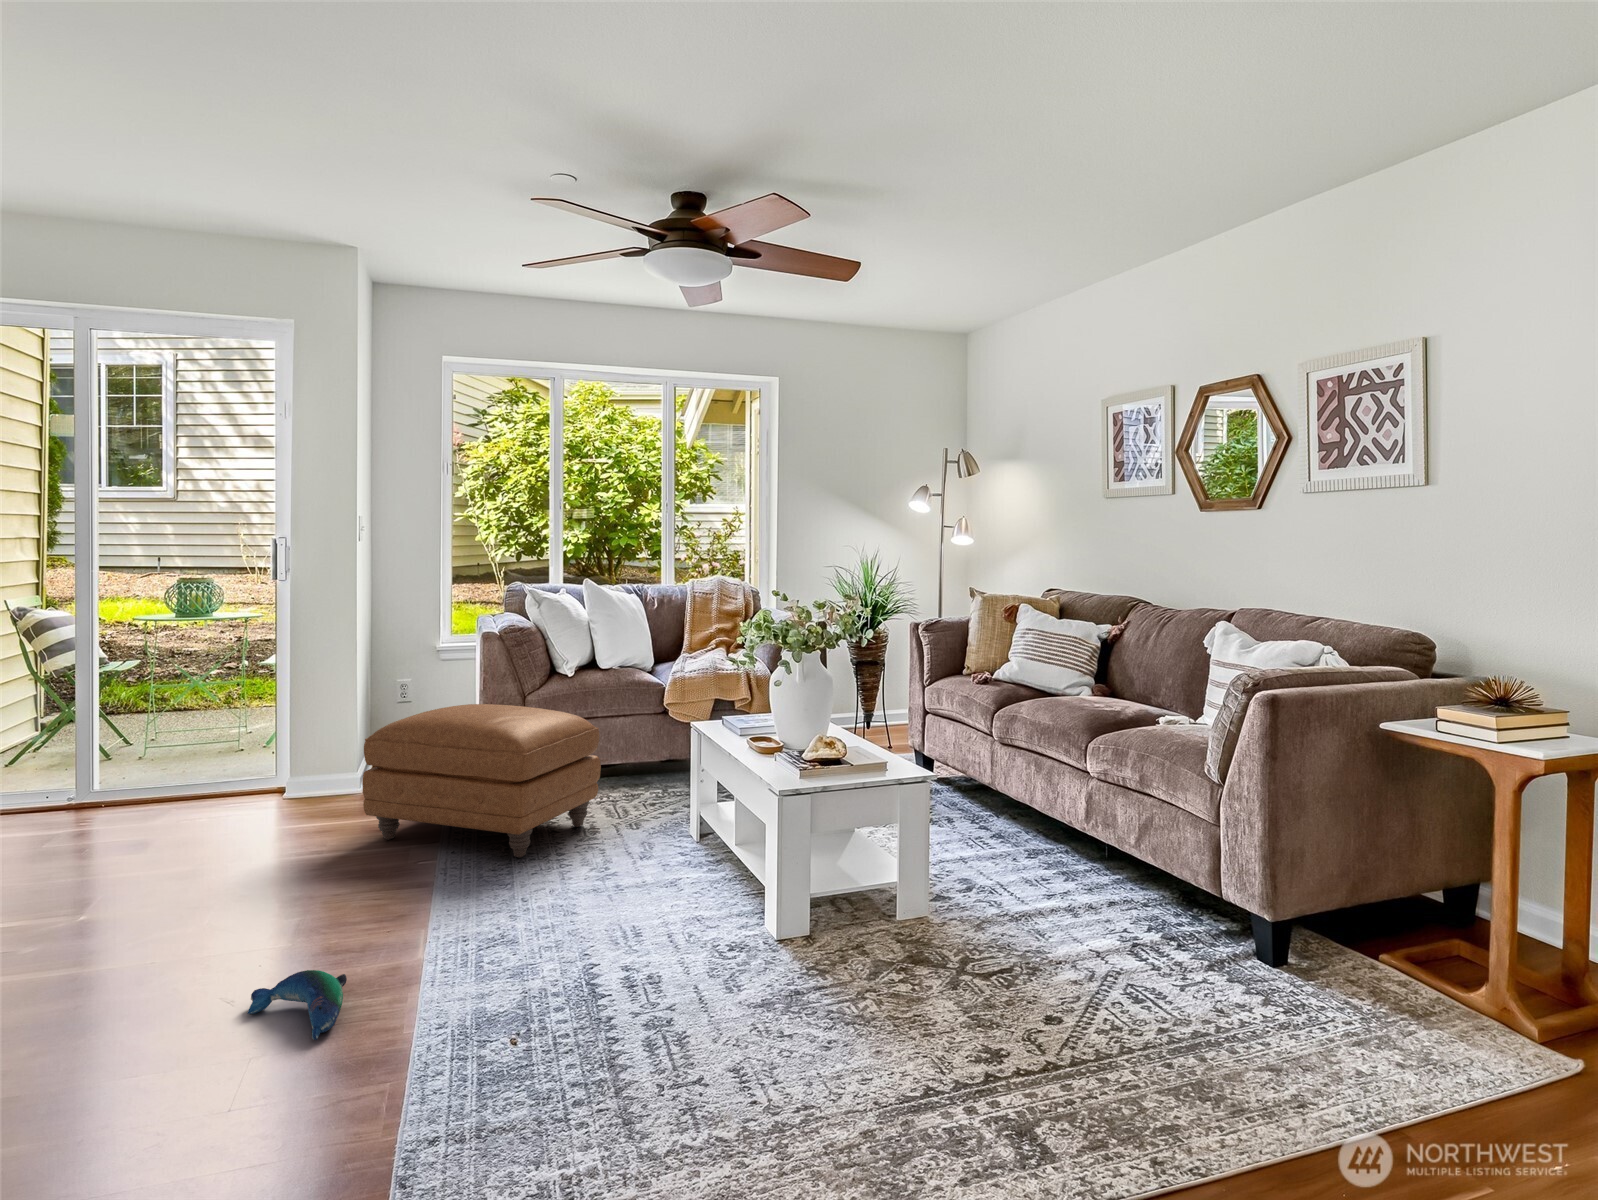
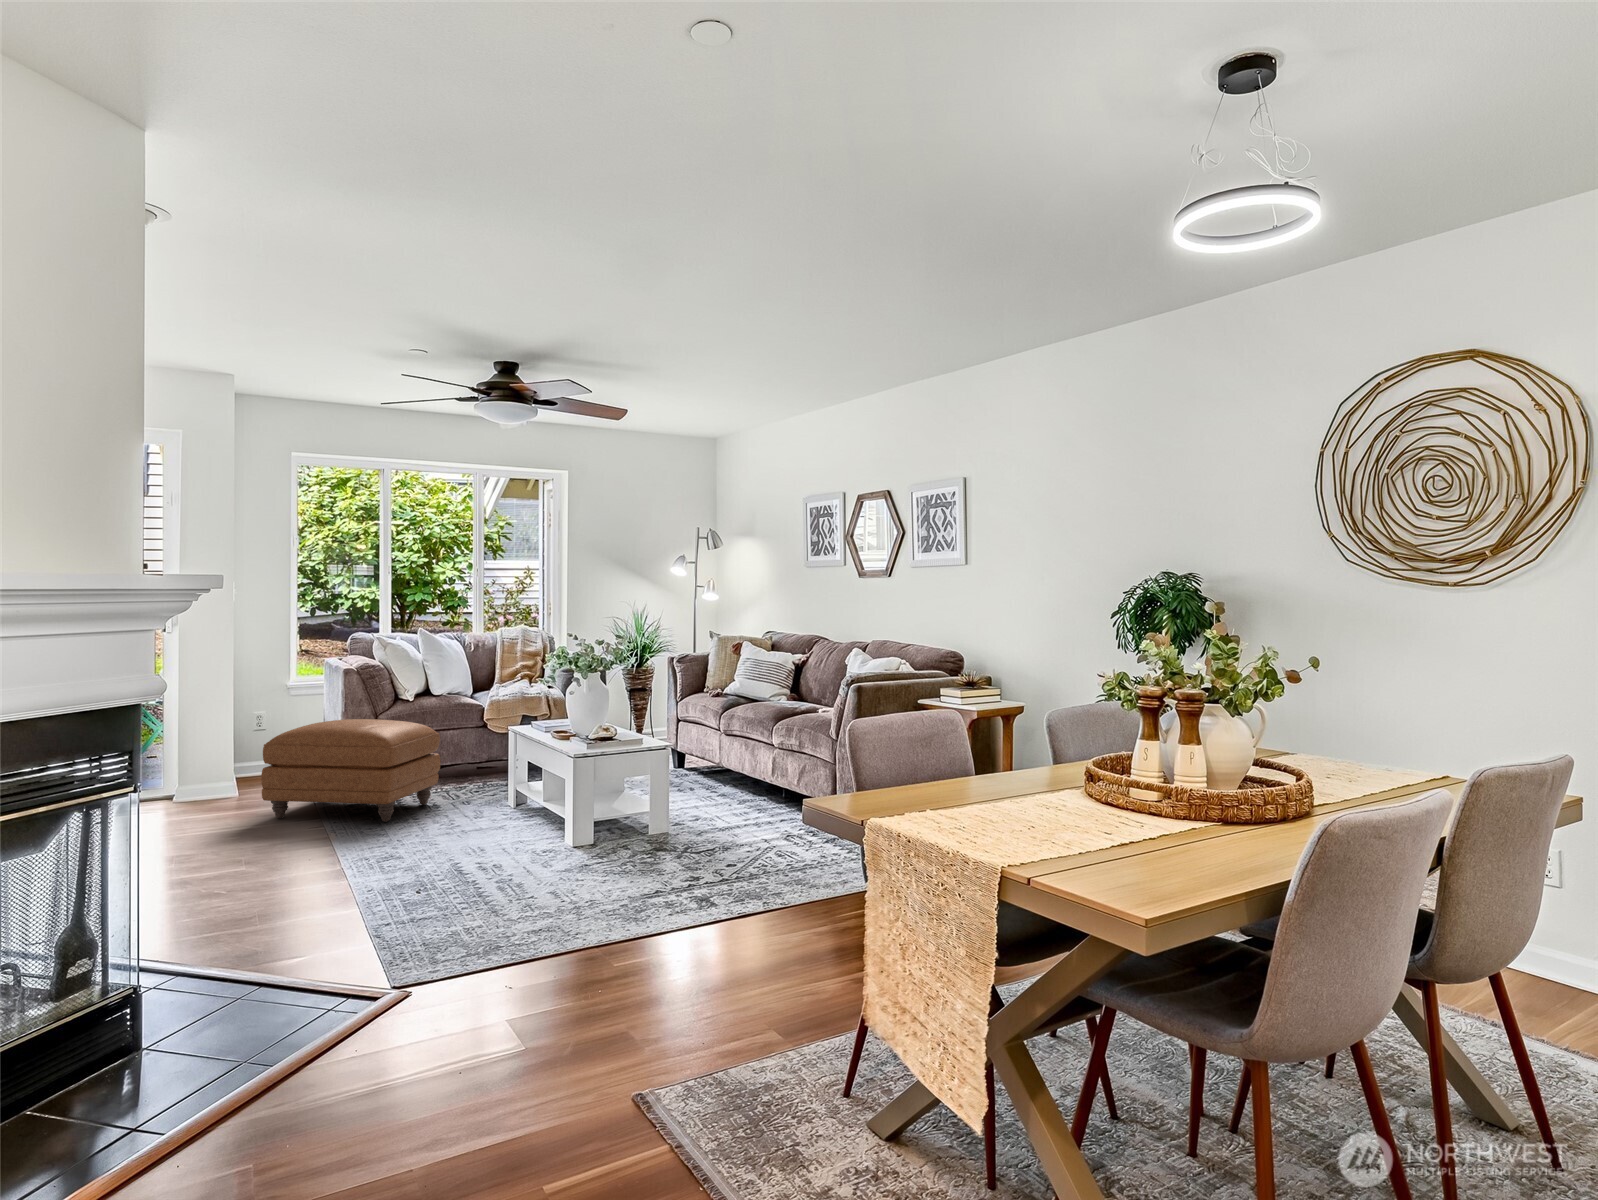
plush toy: present [247,970,347,1040] -> none [235,868,300,902]

